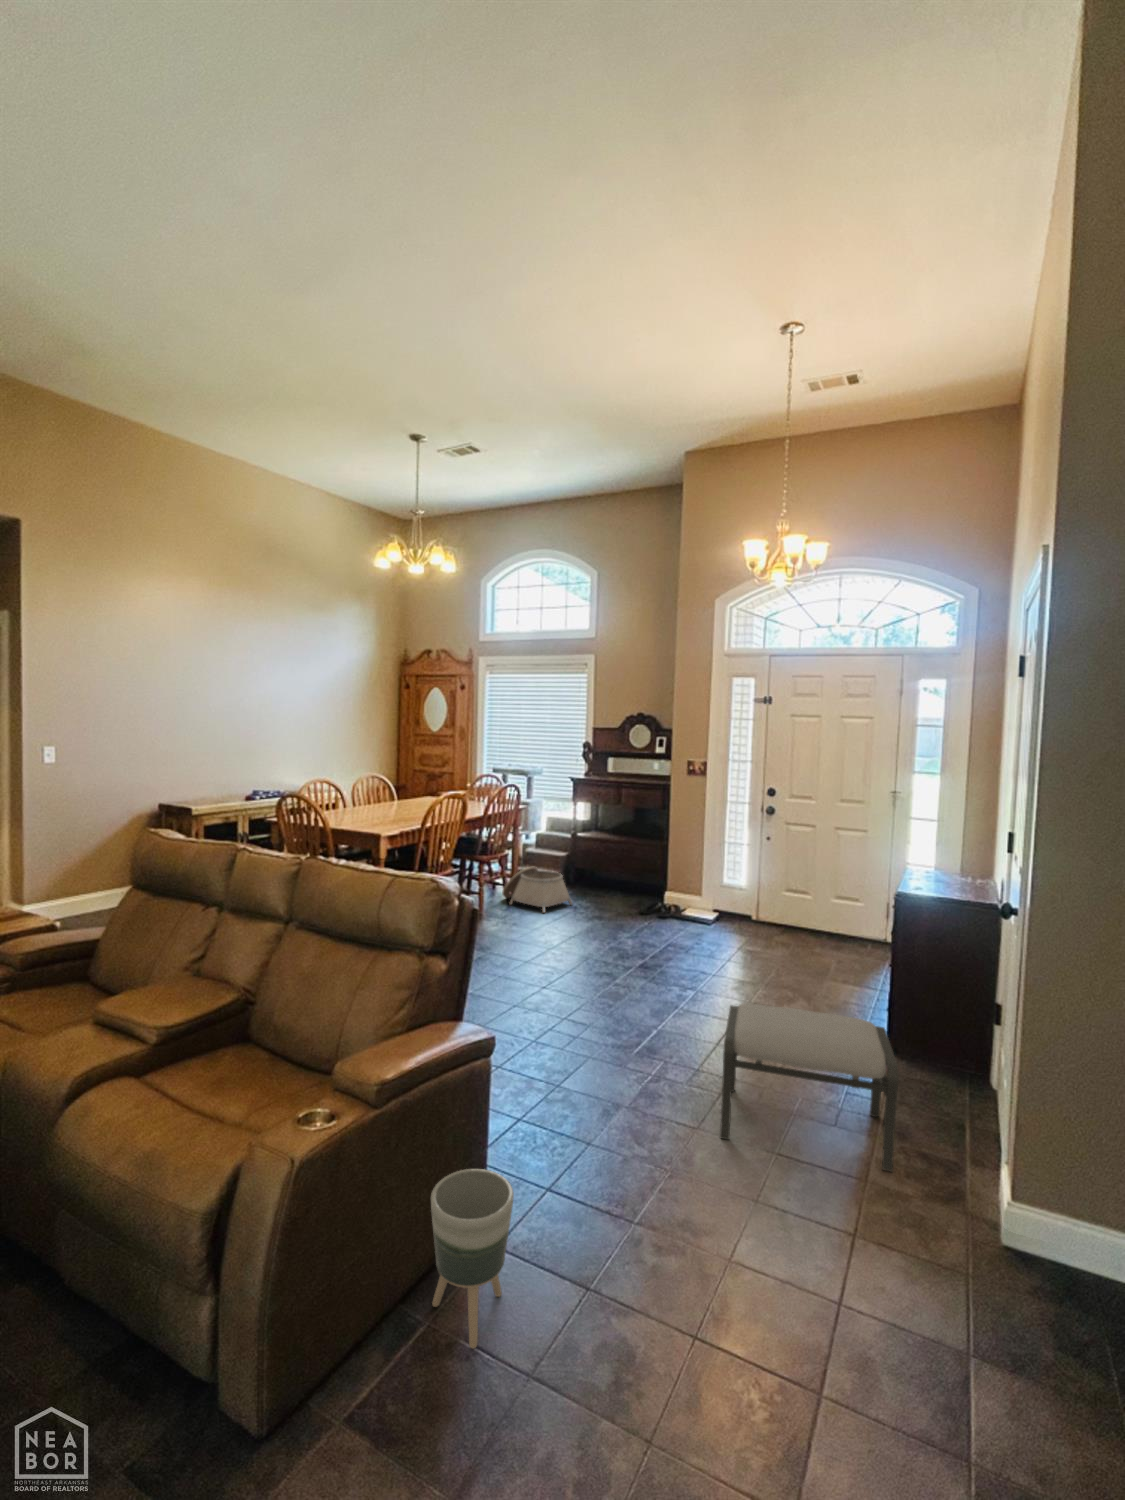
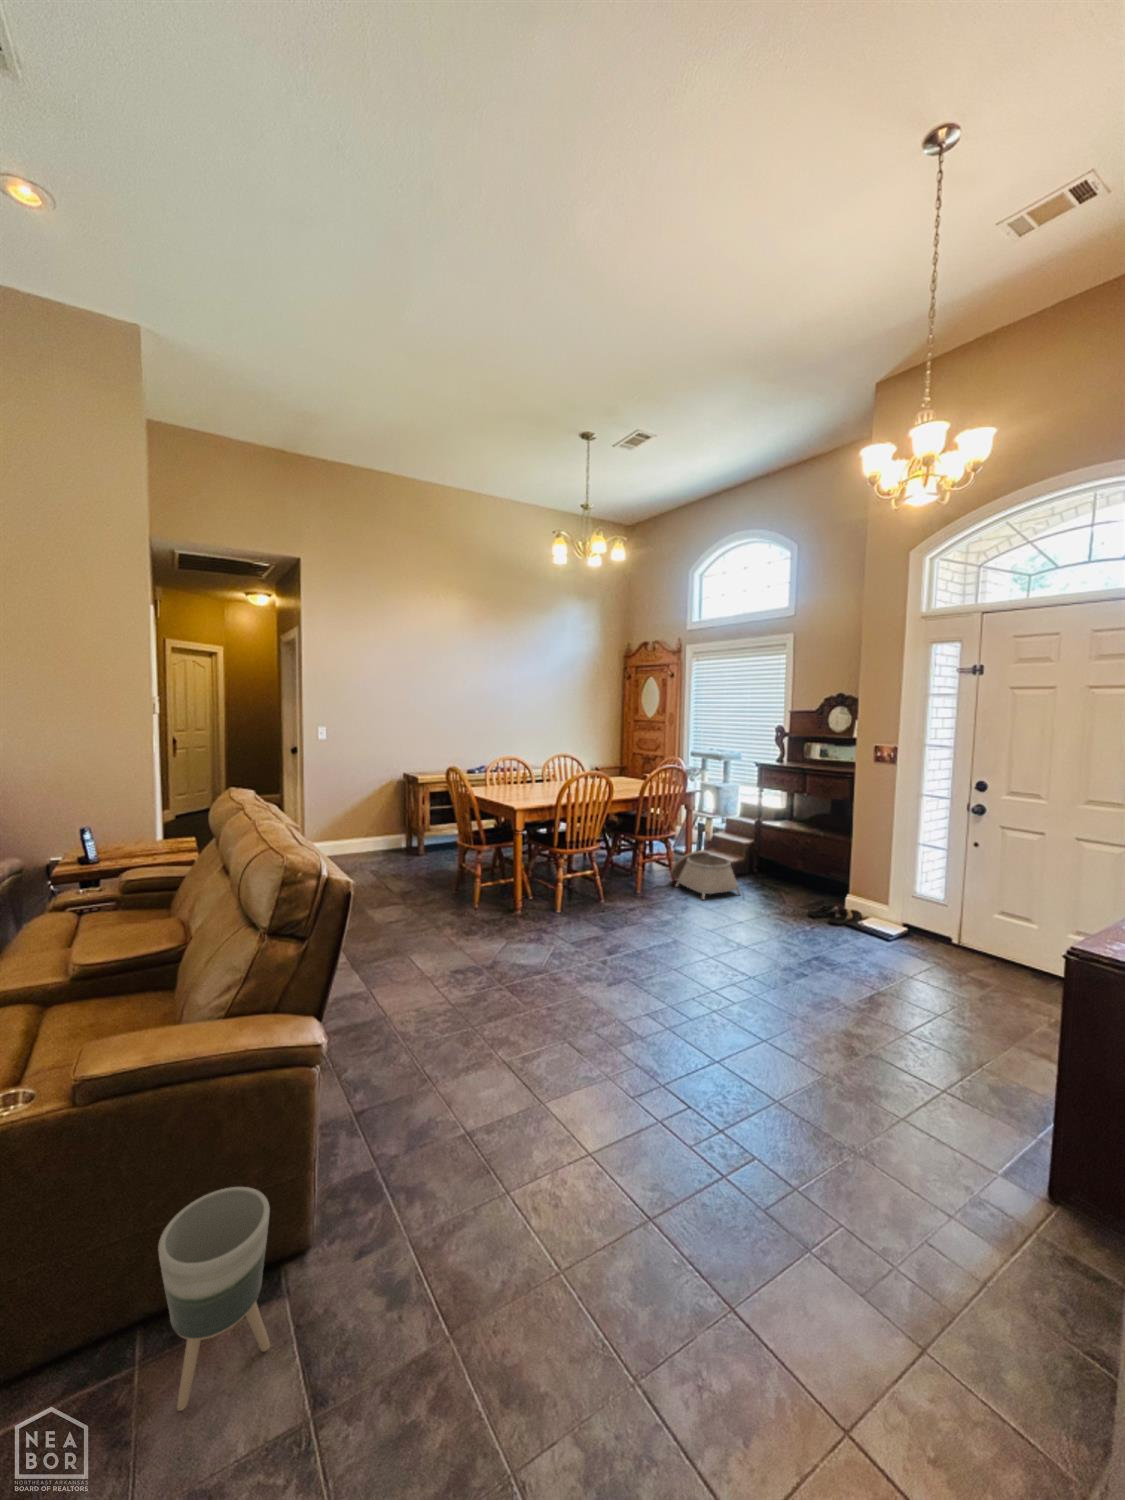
ottoman: present [720,1003,899,1172] -> none [688,1059,980,1415]

